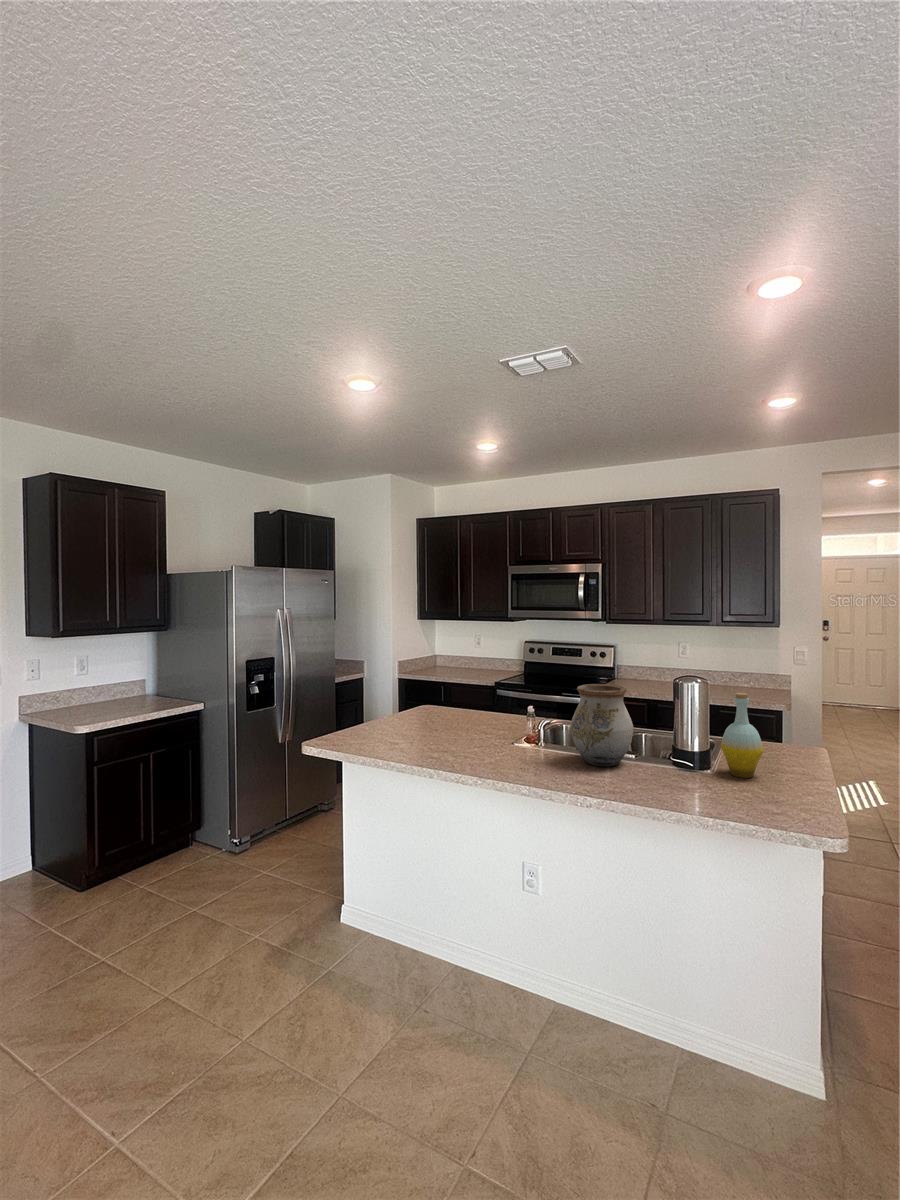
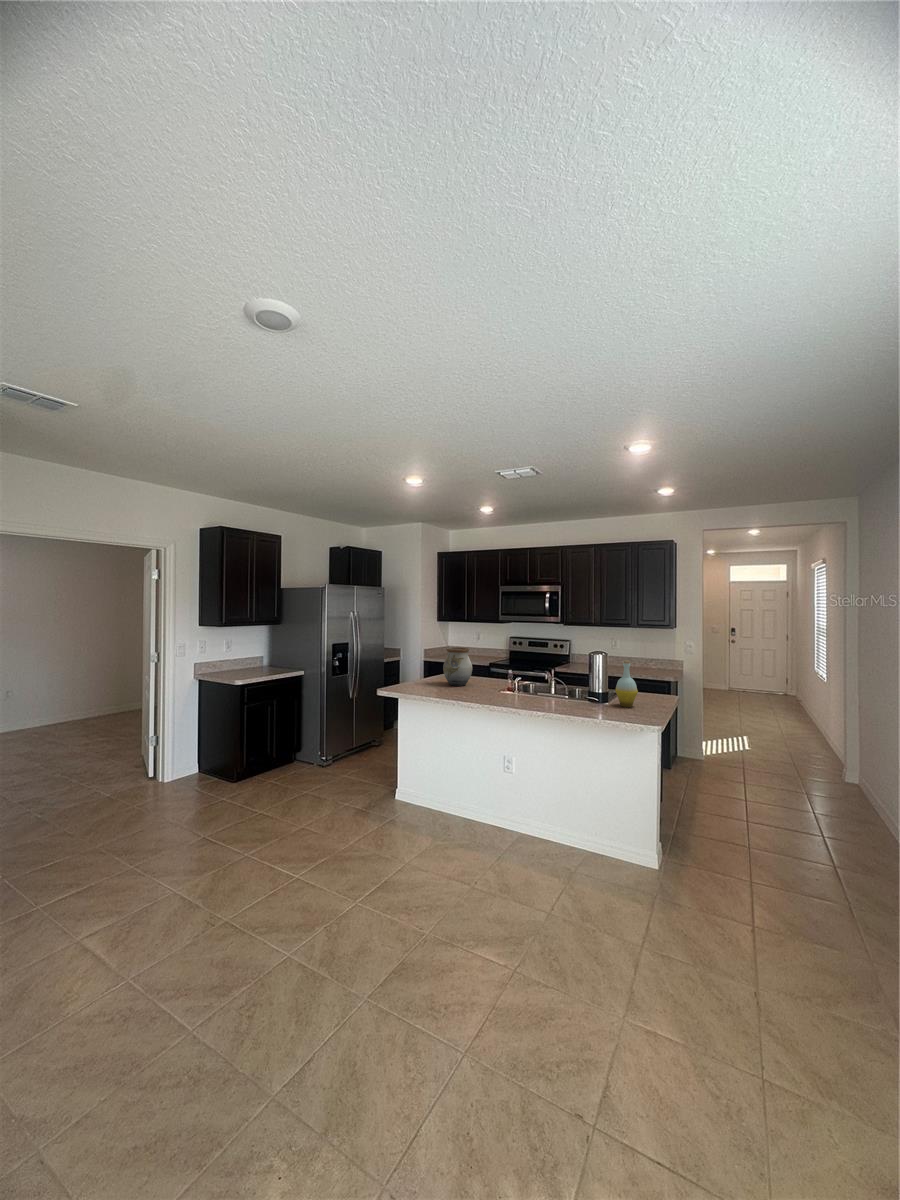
vase: present [571,684,633,766] -> present [443,647,472,686]

